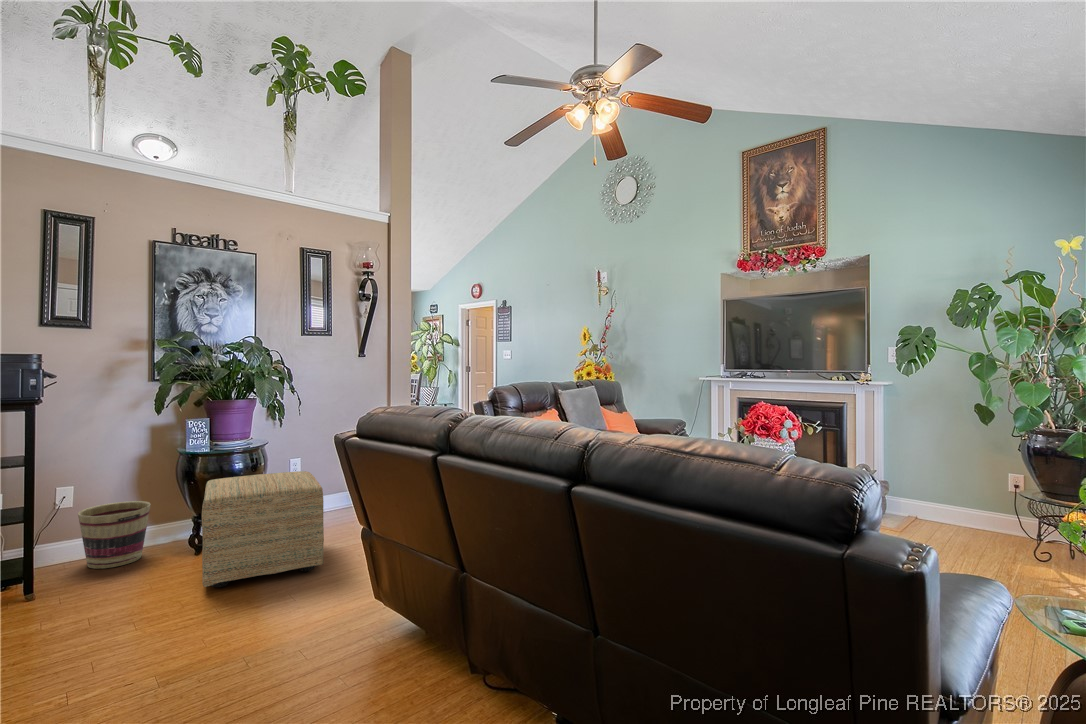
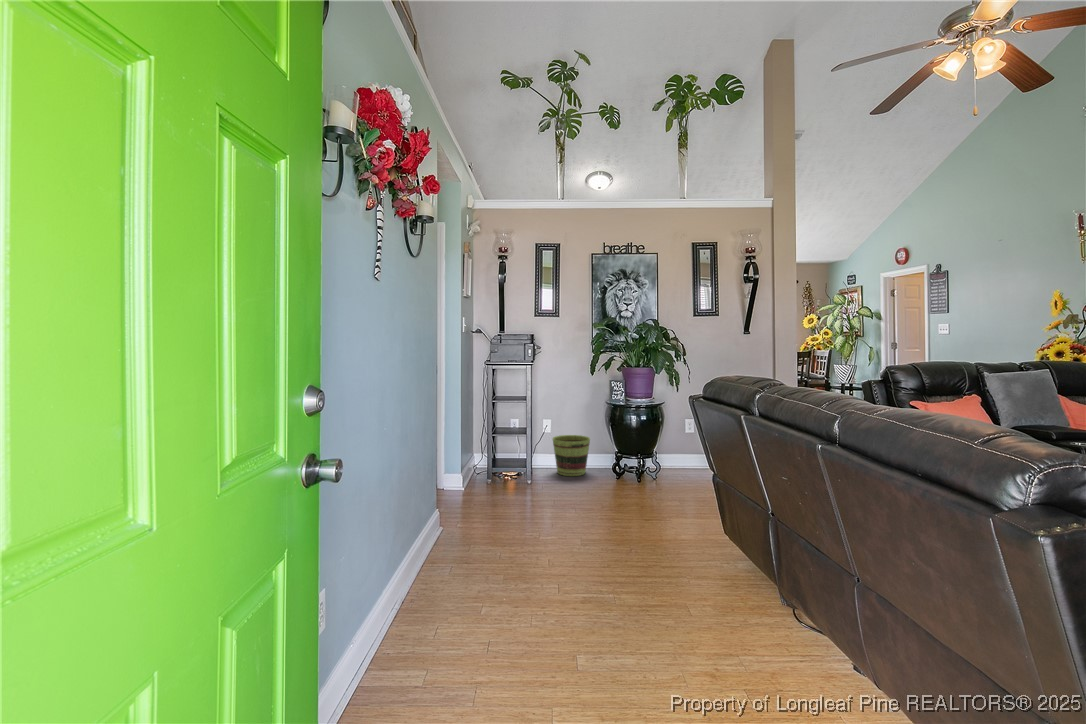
ottoman: present [202,471,324,587] -> none [613,426,696,507]

